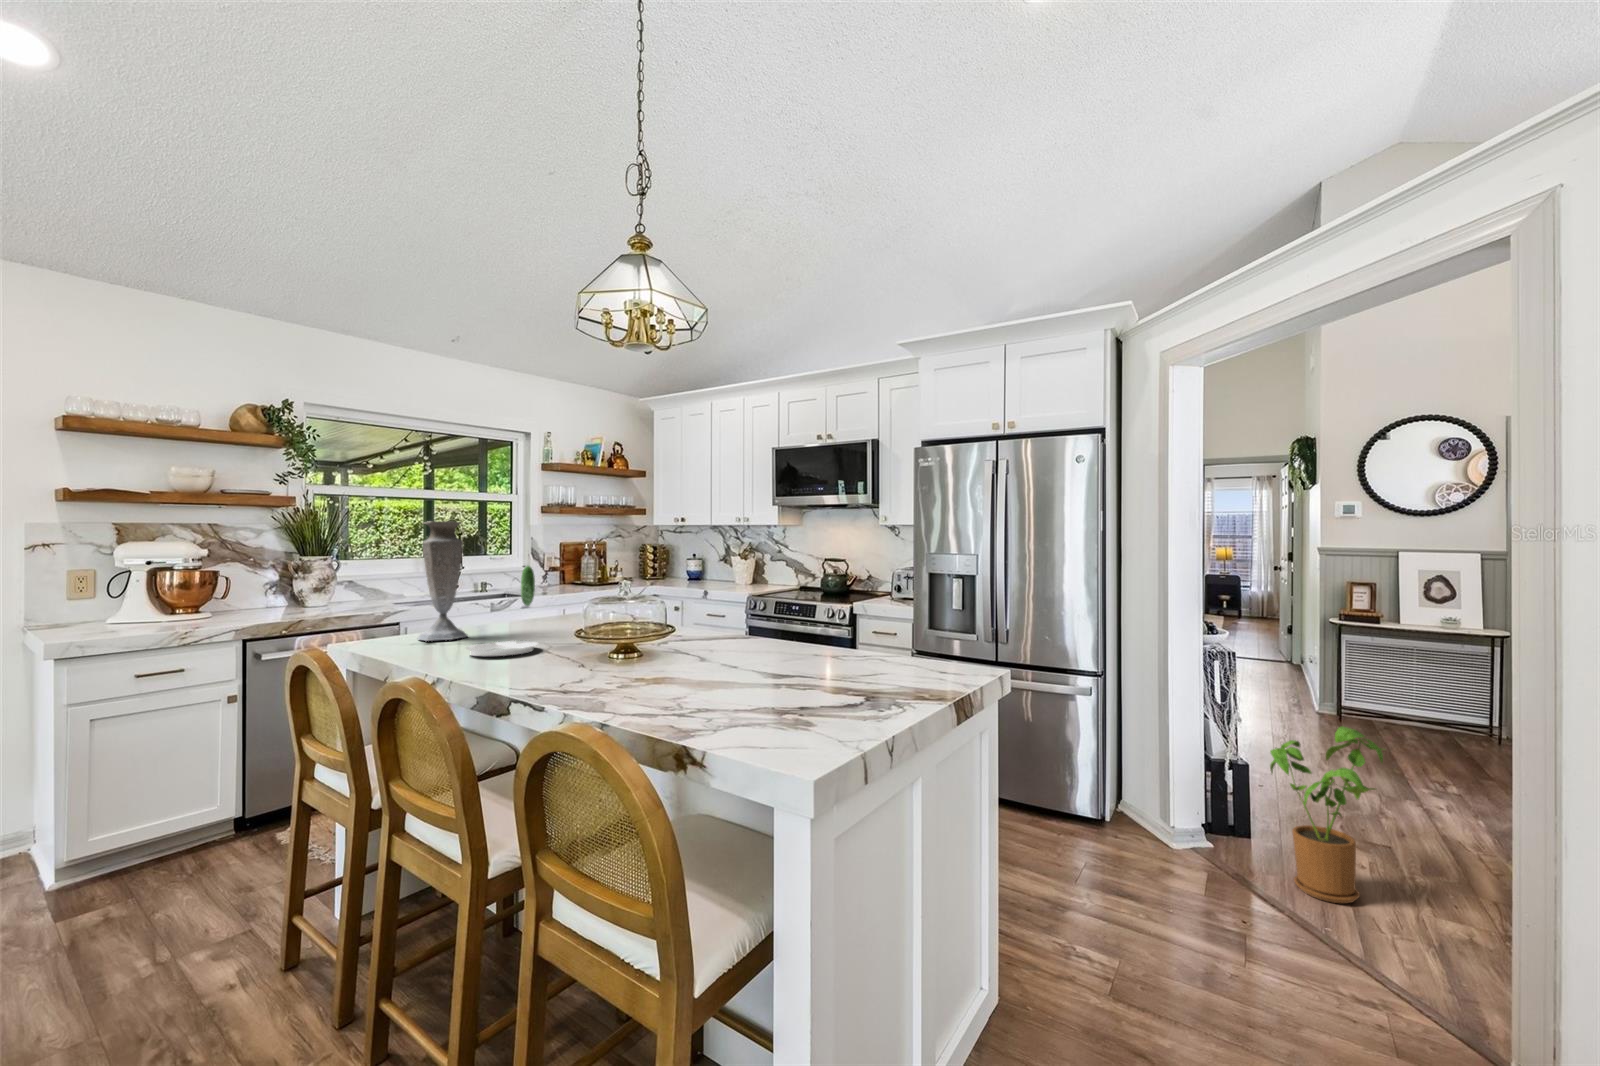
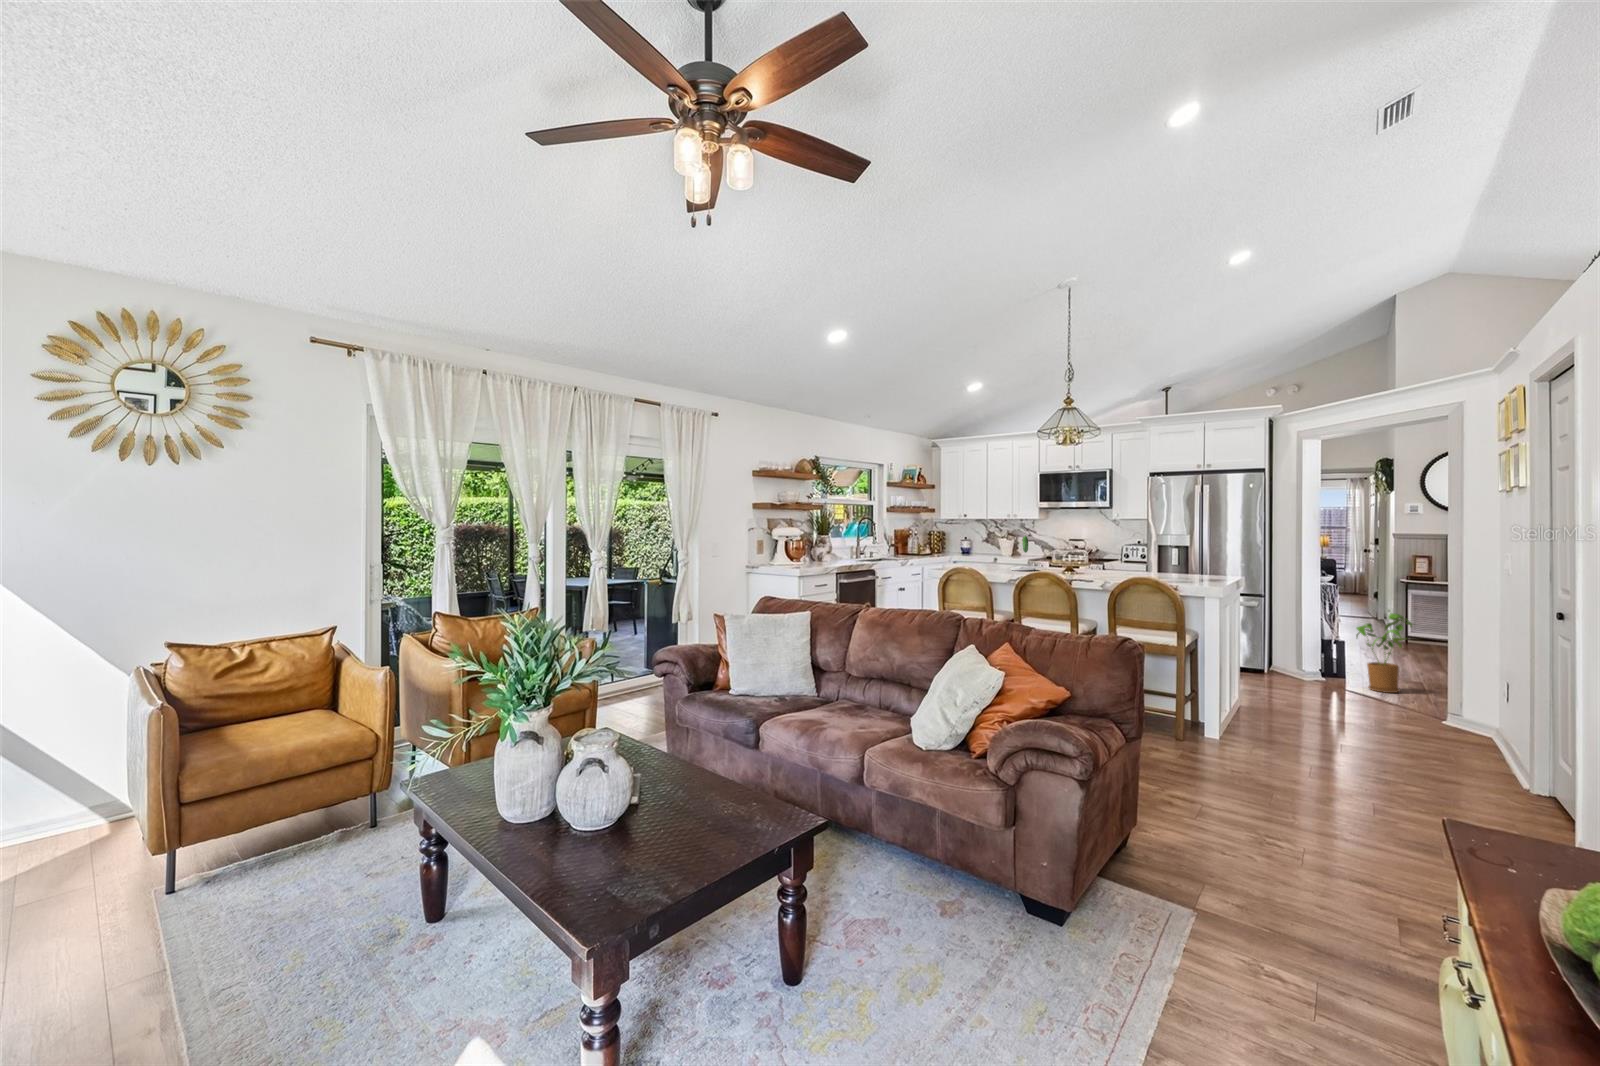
vase: present [417,521,468,641] -> none [965,518,982,568]

